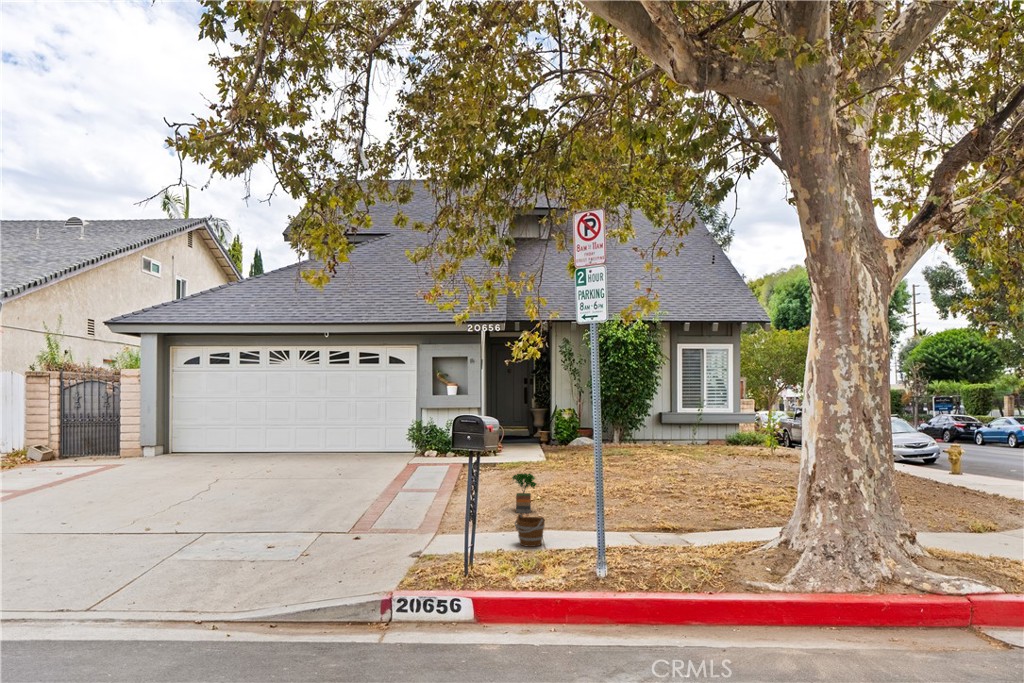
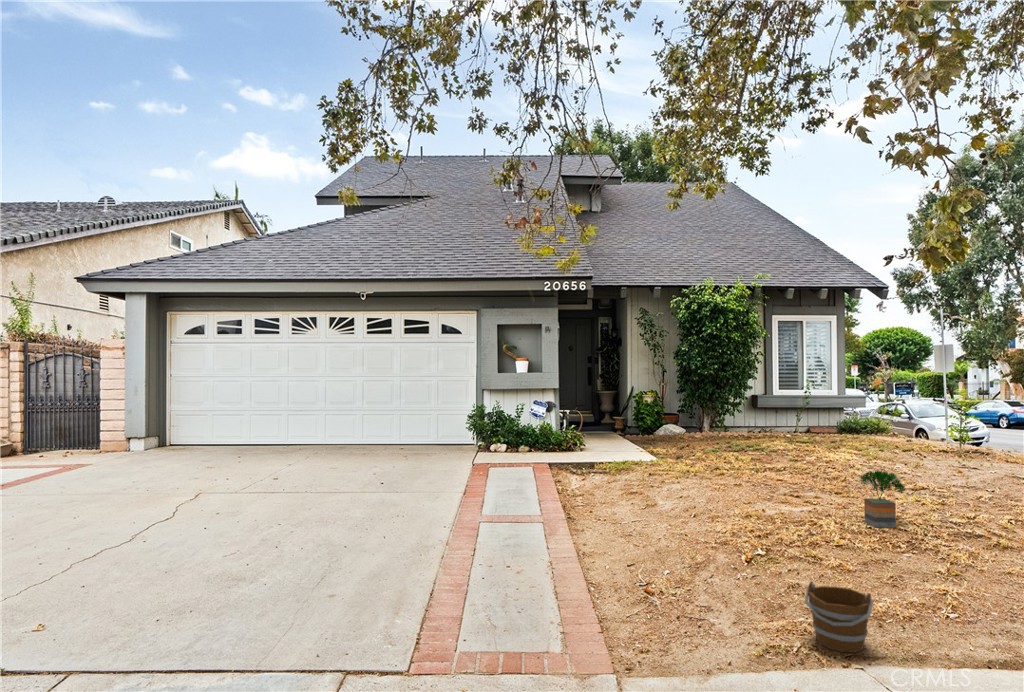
potted tree: present [512,473,537,513] -> present [860,471,905,528]

